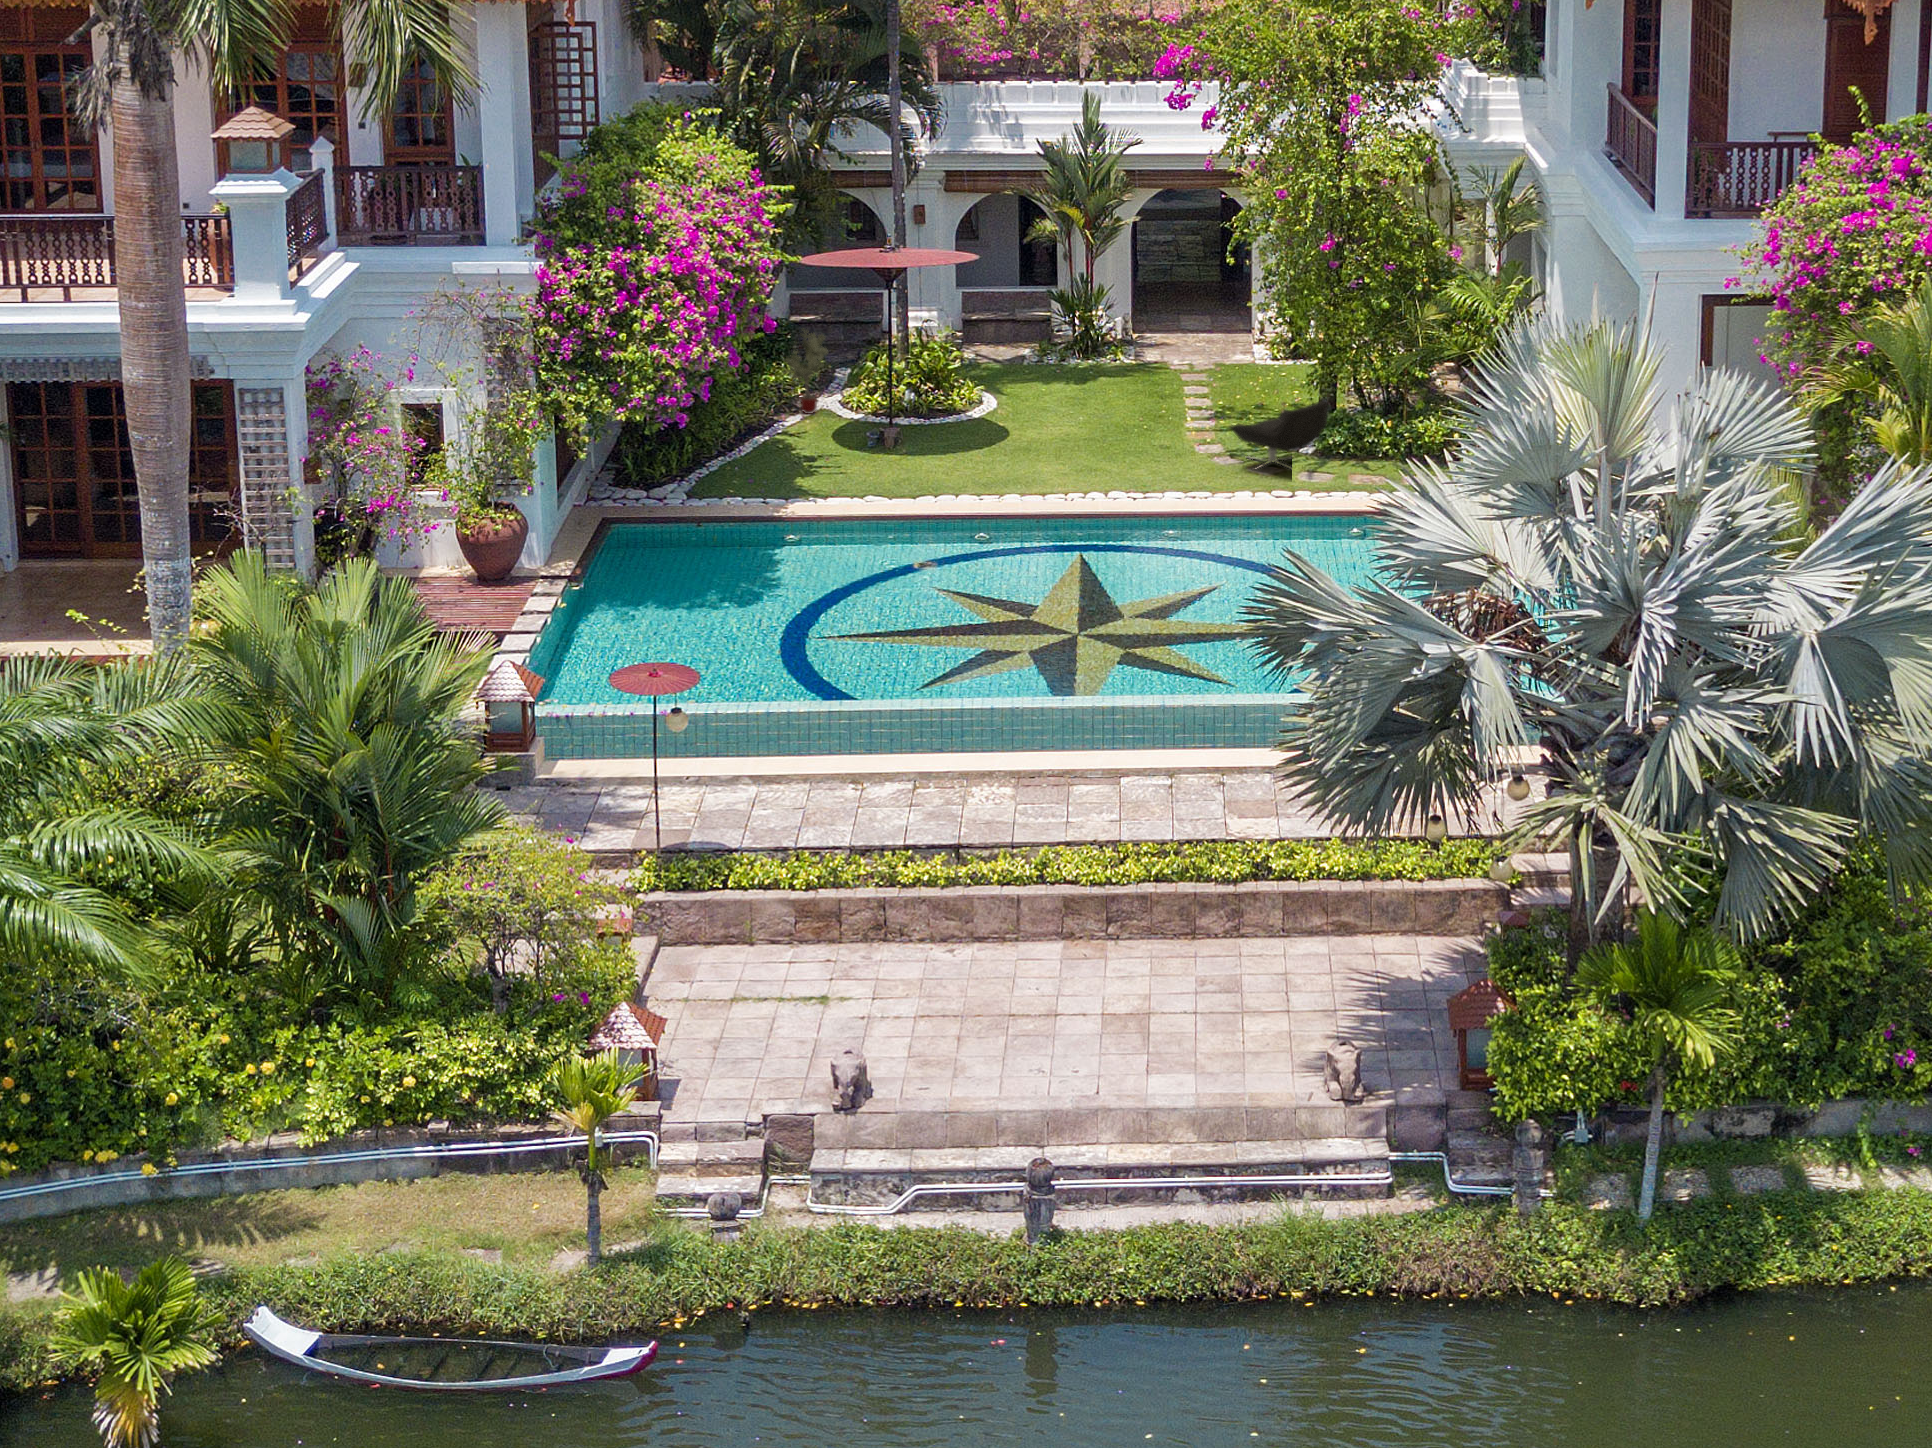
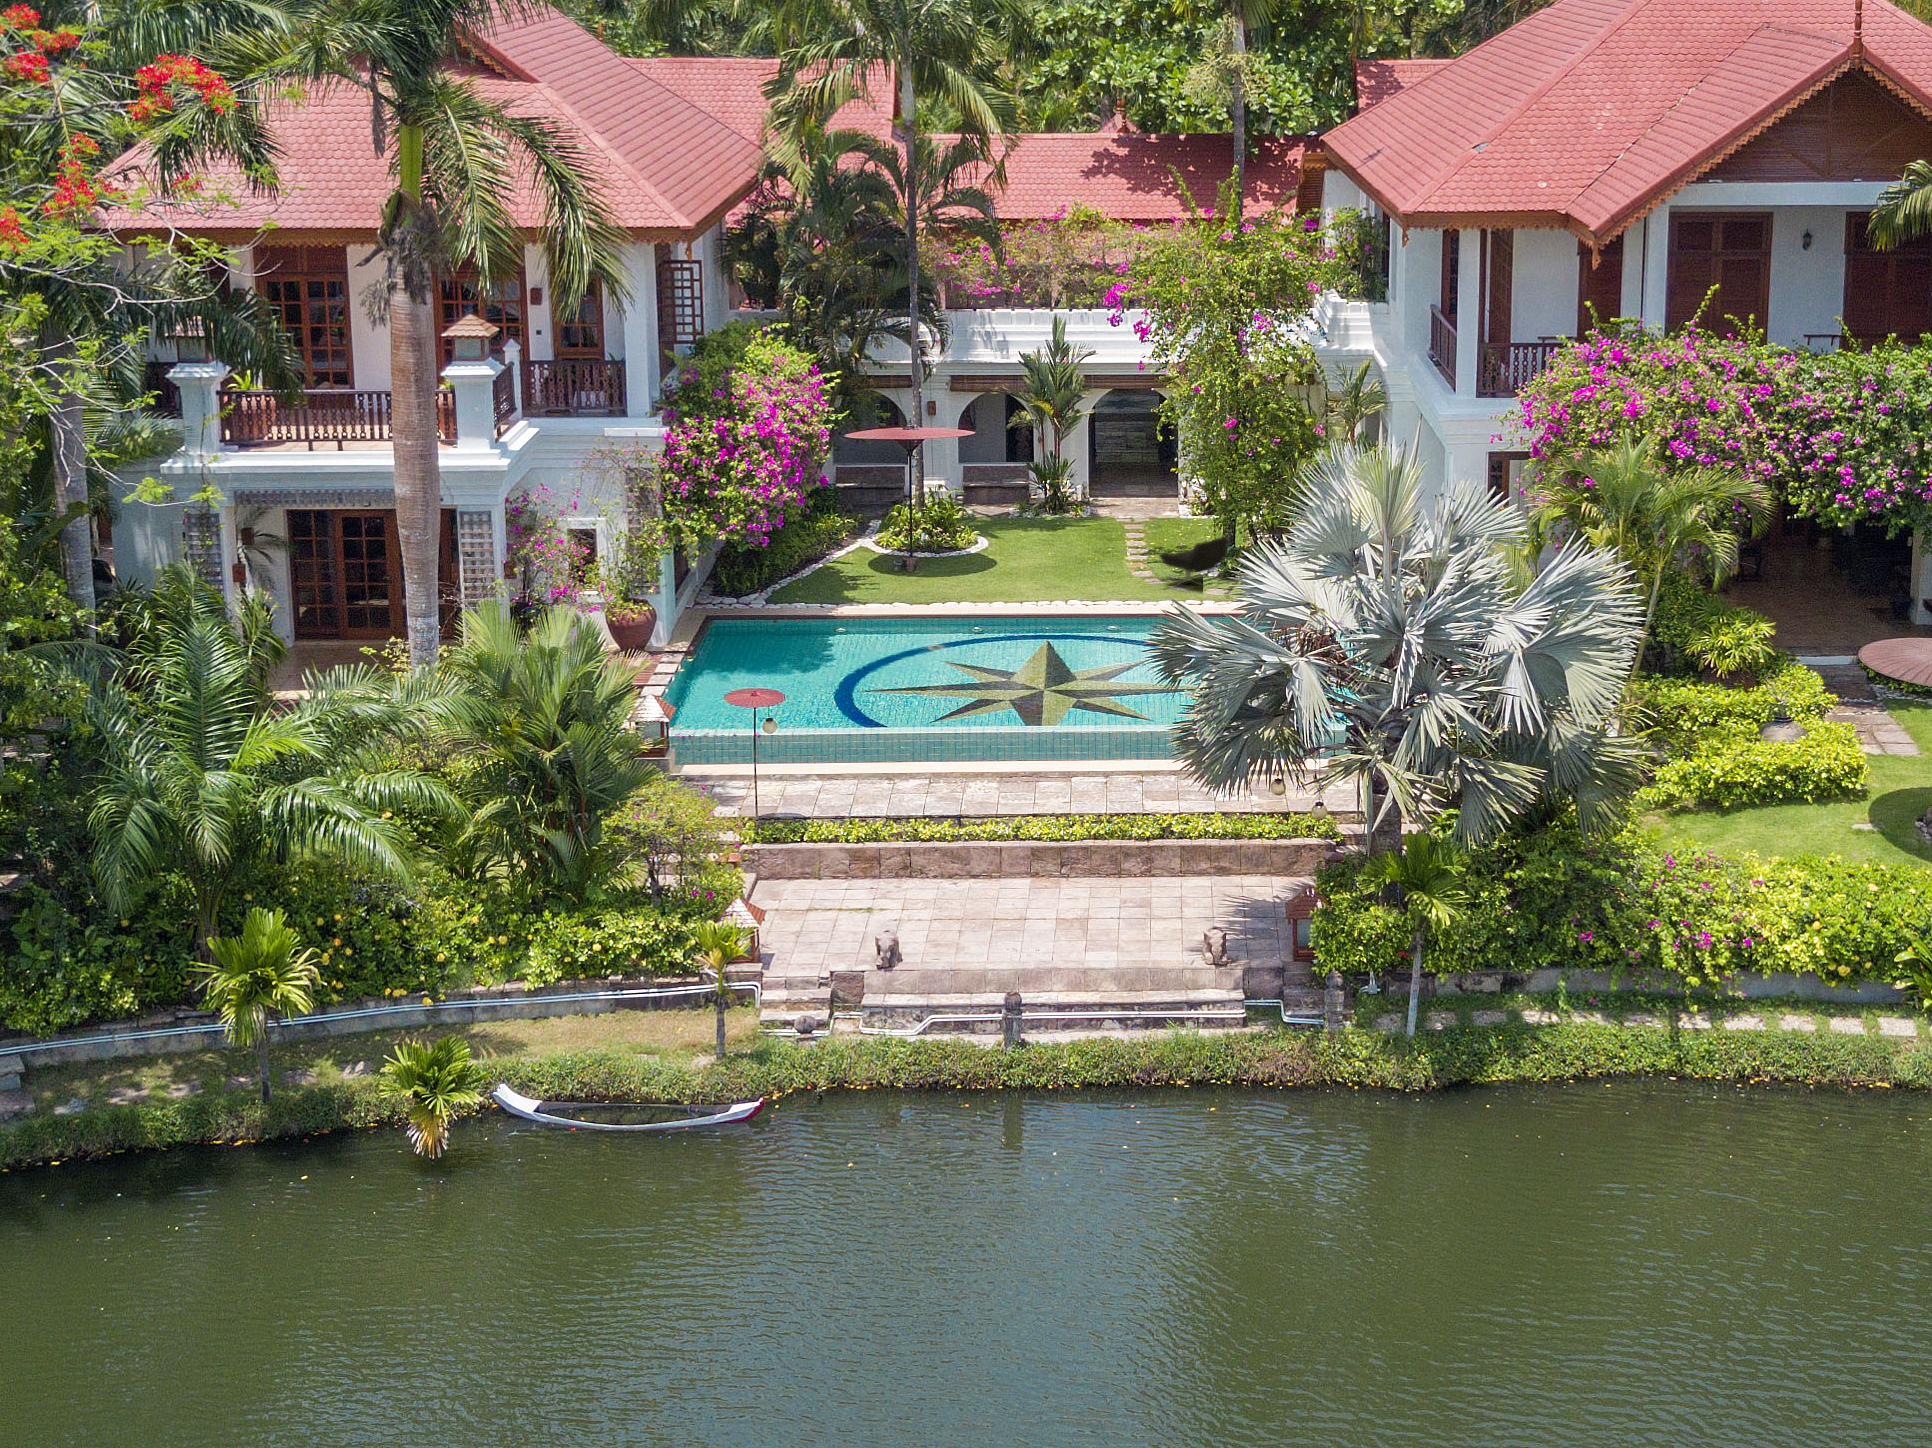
potted tree: present [783,332,828,414] -> none [833,486,868,549]

